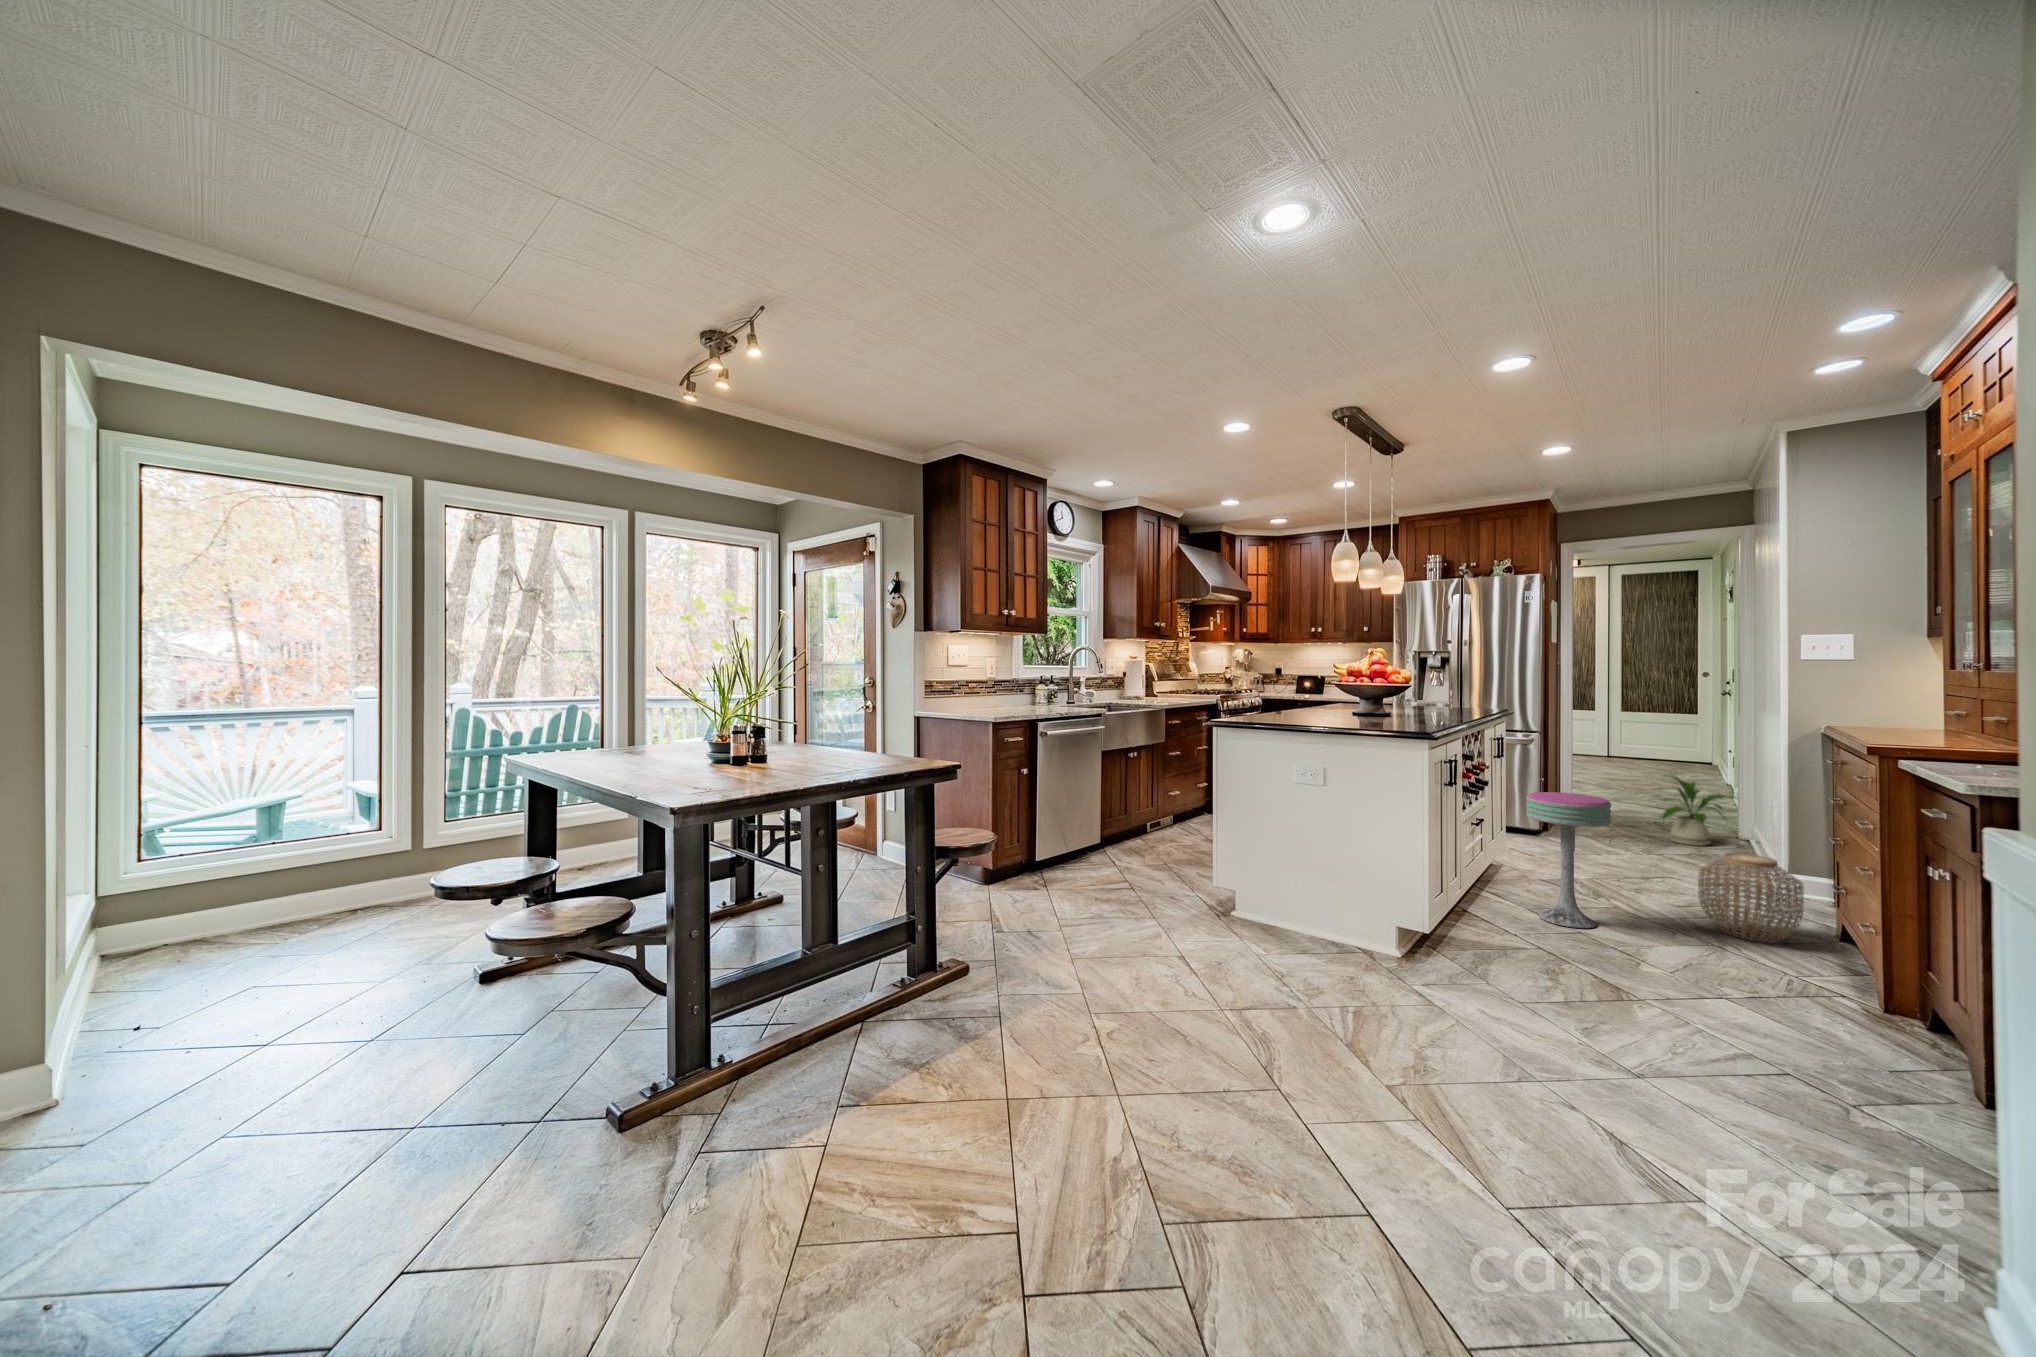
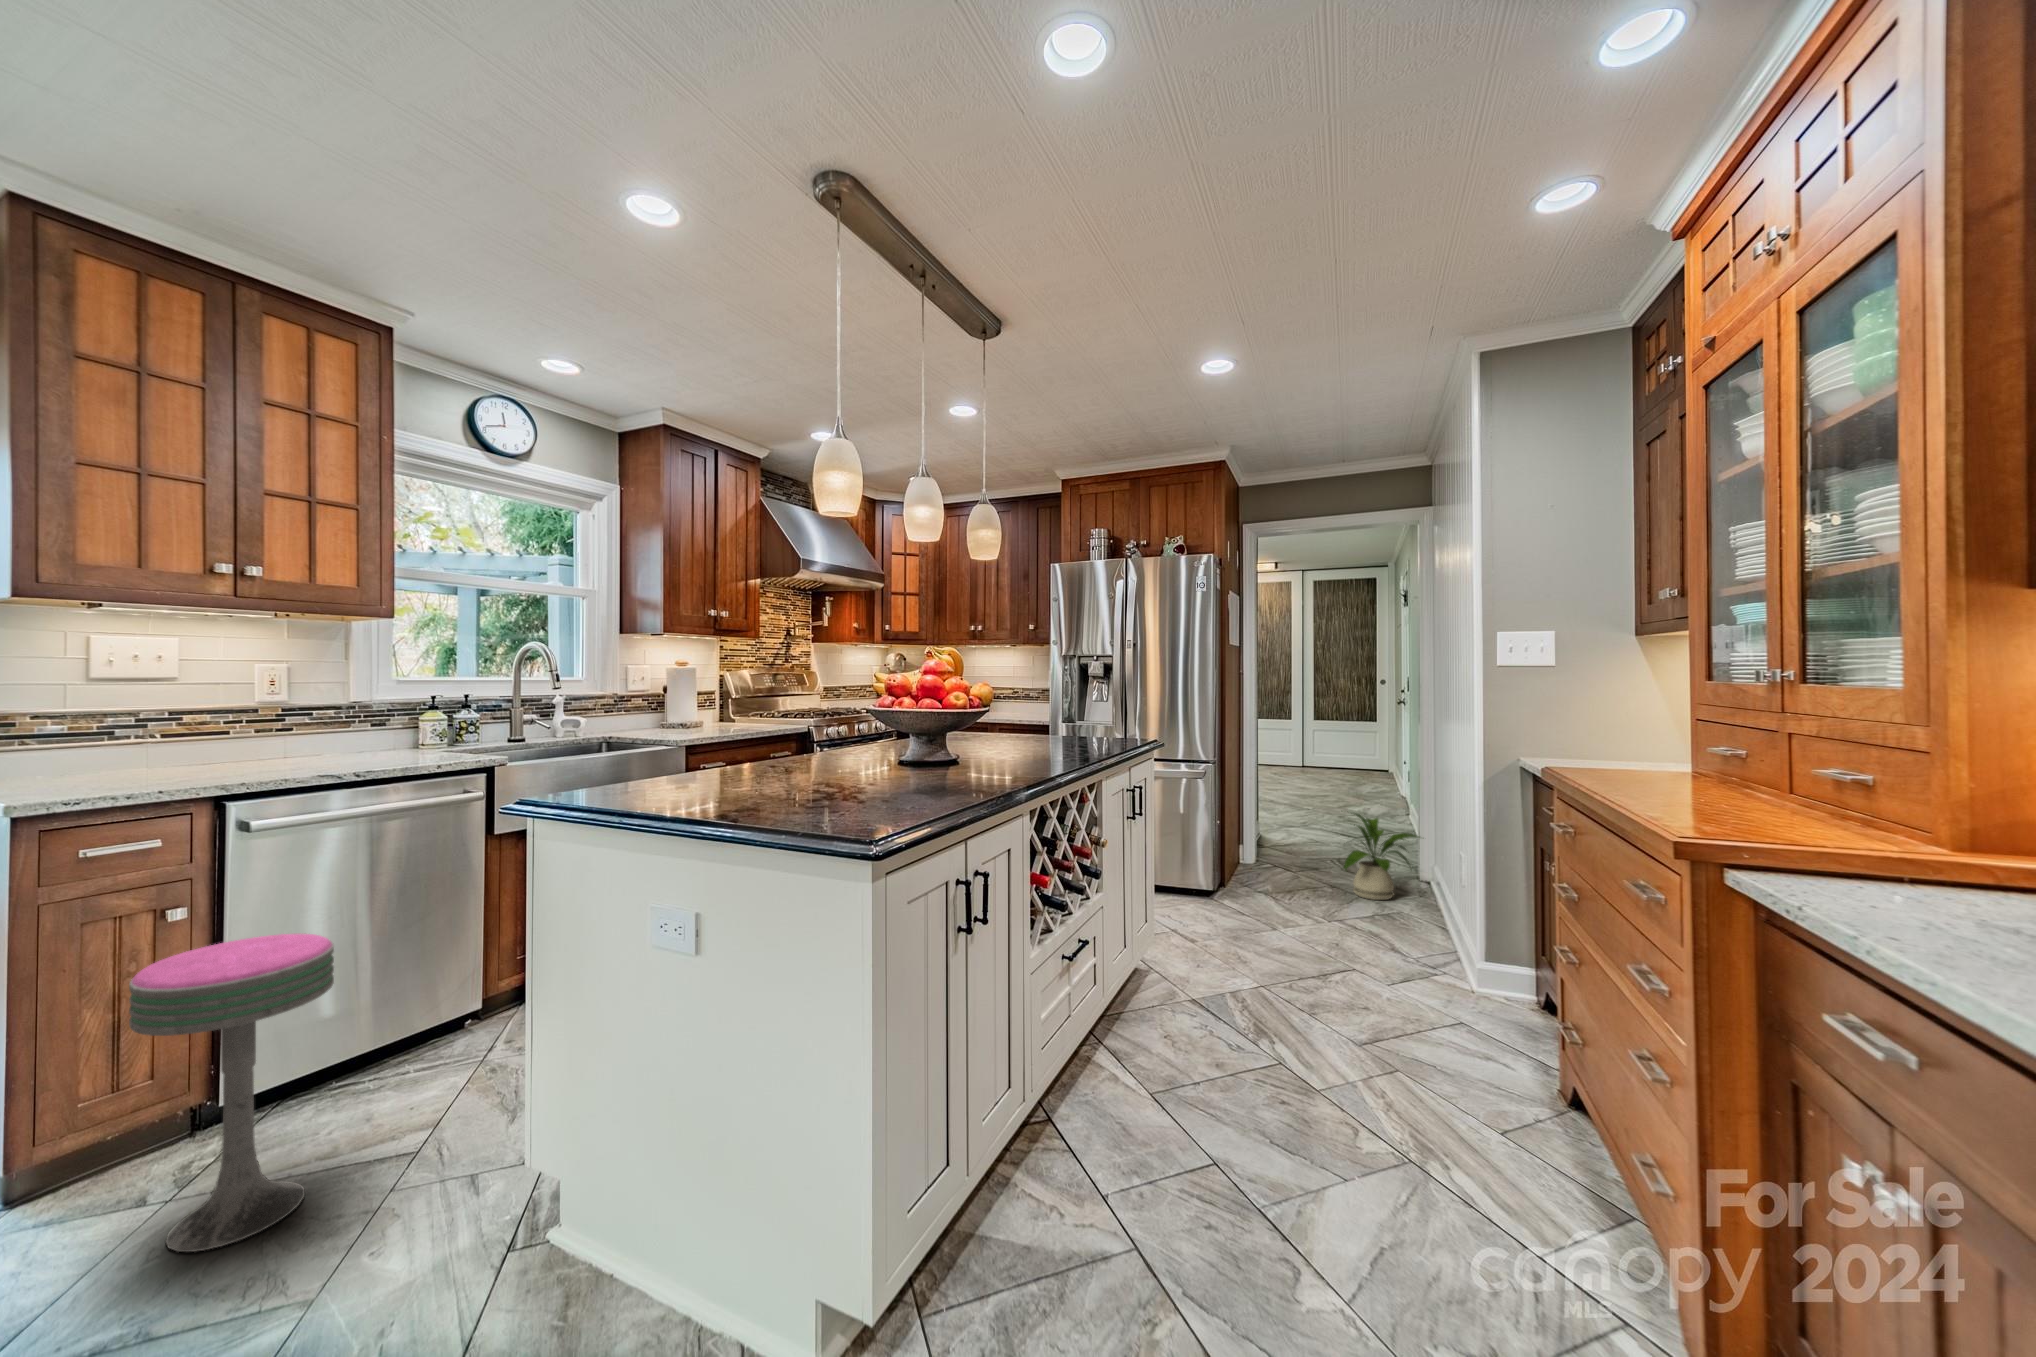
bar stool: present [1527,792,1611,928] -> present [129,934,334,1252]
woven basket: present [1698,853,1804,943] -> none [1388,978,1532,1137]

